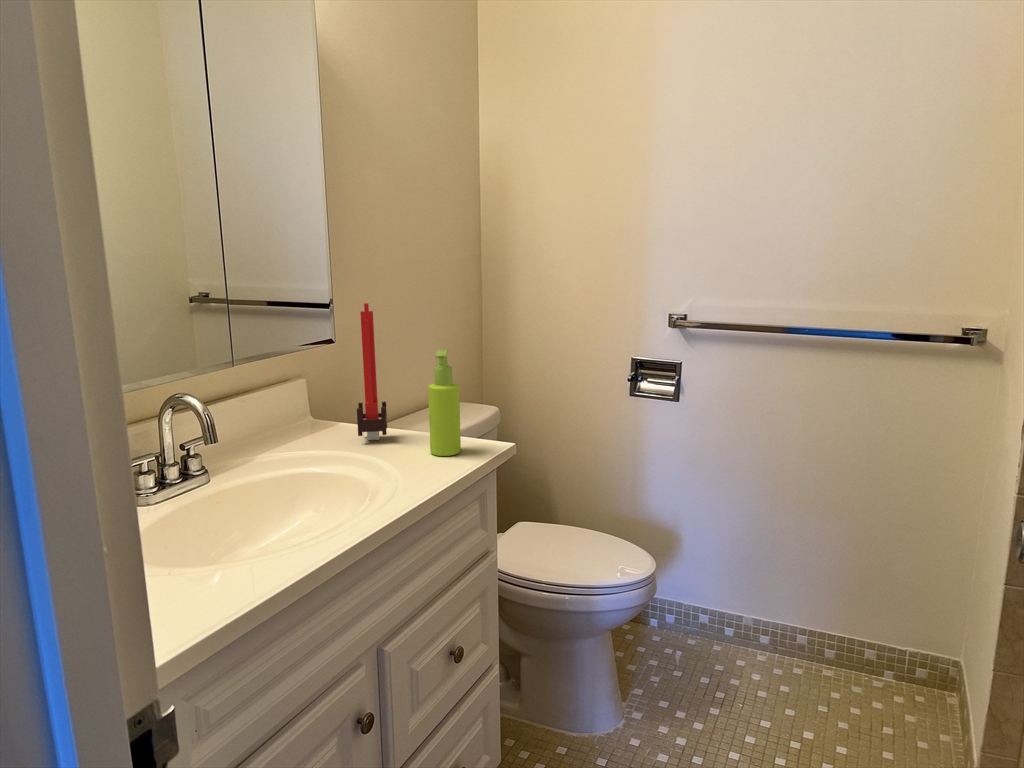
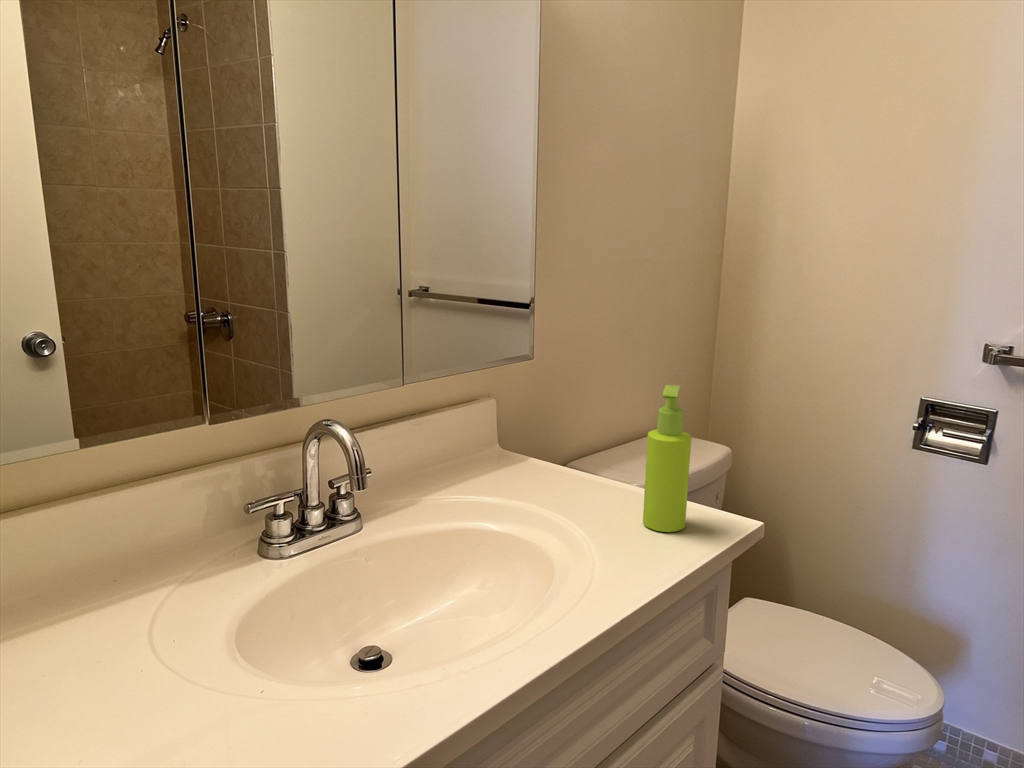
candle: present [357,303,387,440] -> none [550,313,589,490]

